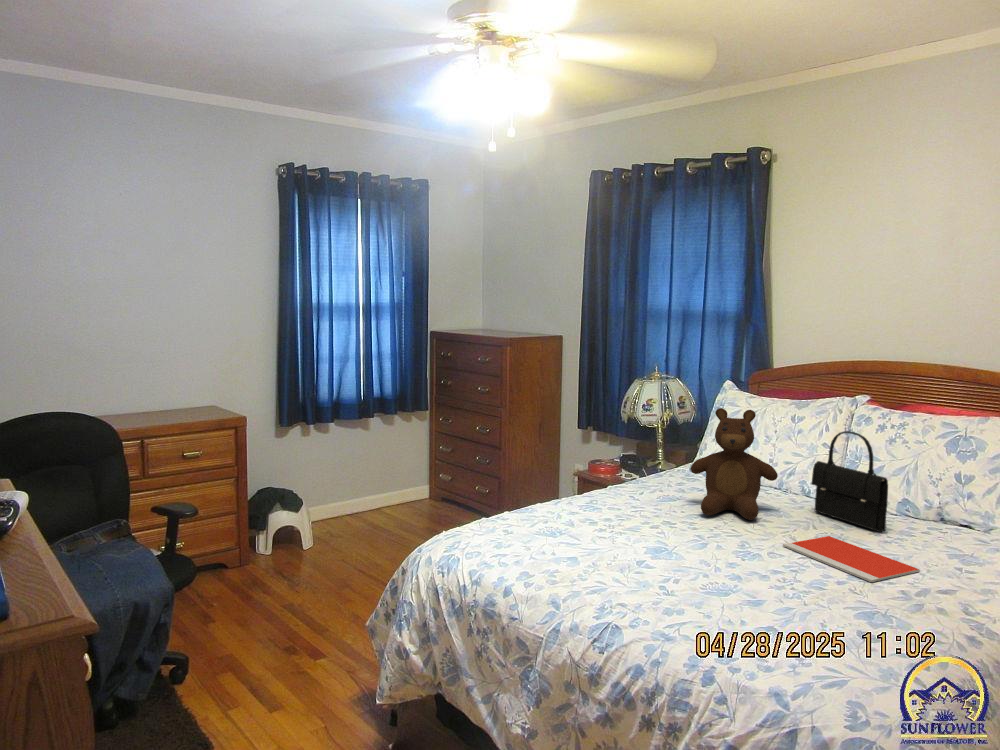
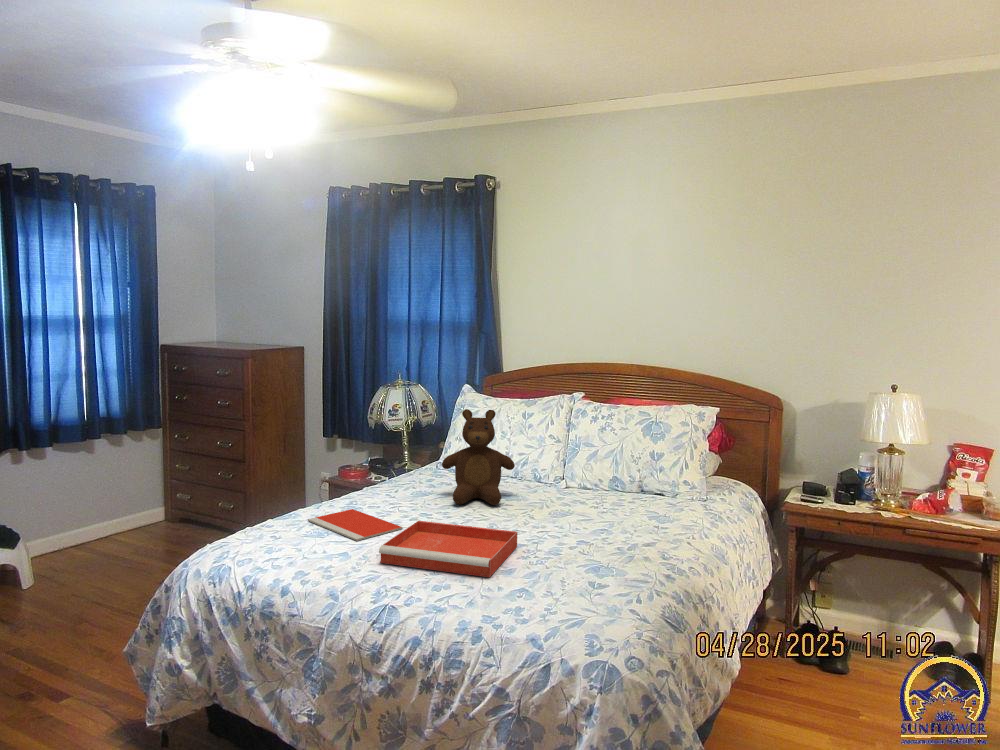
handbag: present [812,431,888,532] -> none [541,424,599,505]
tray: none [607,530,773,607] -> present [379,521,517,577]
notebook: present [783,536,920,582] -> present [308,509,403,541]

